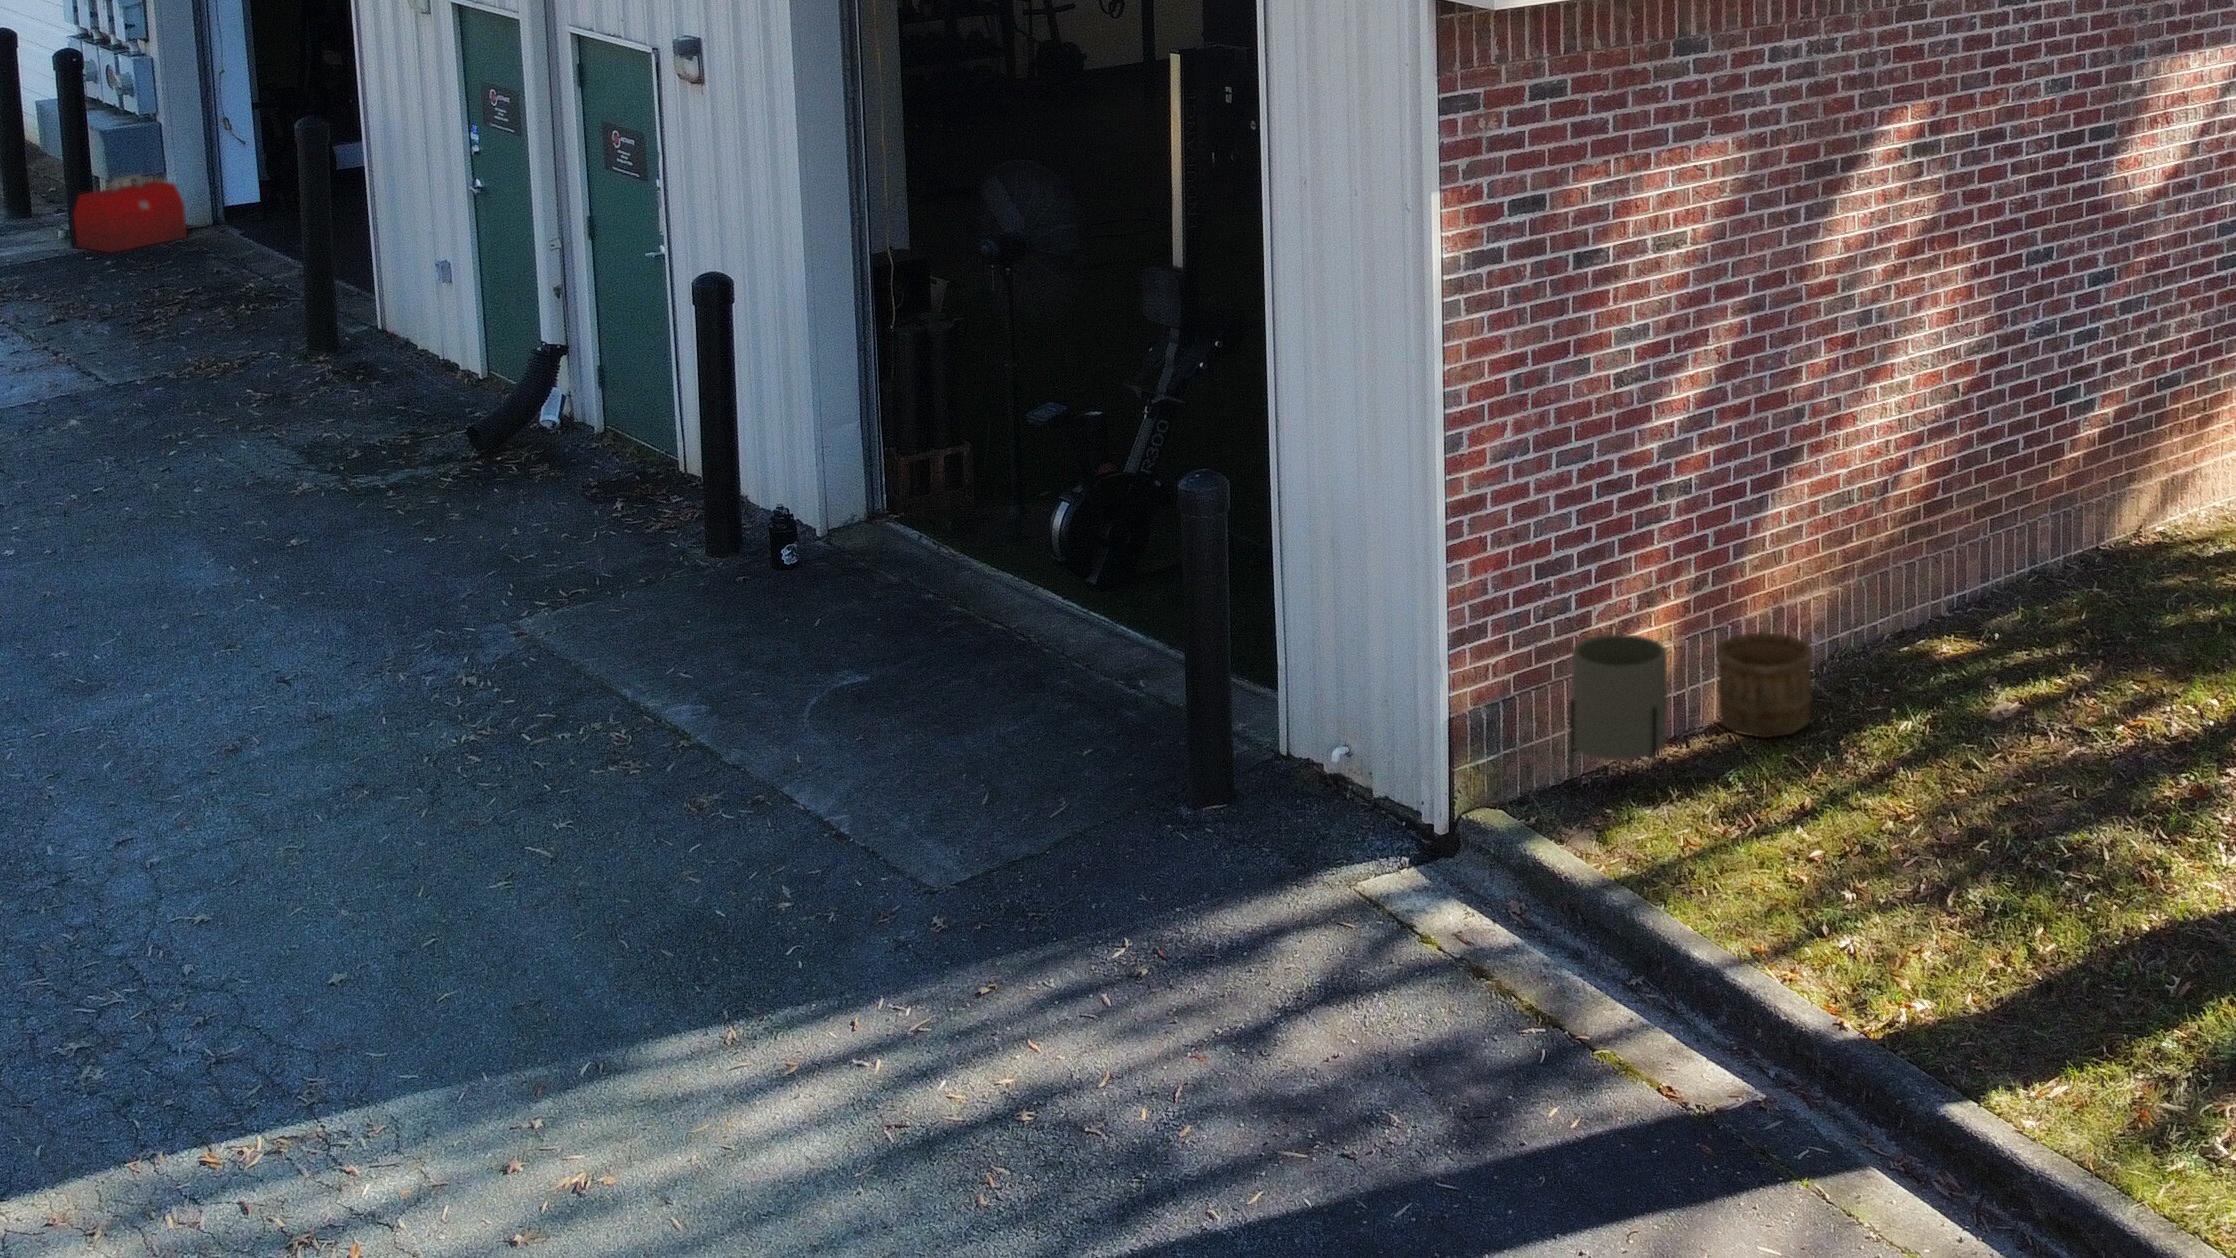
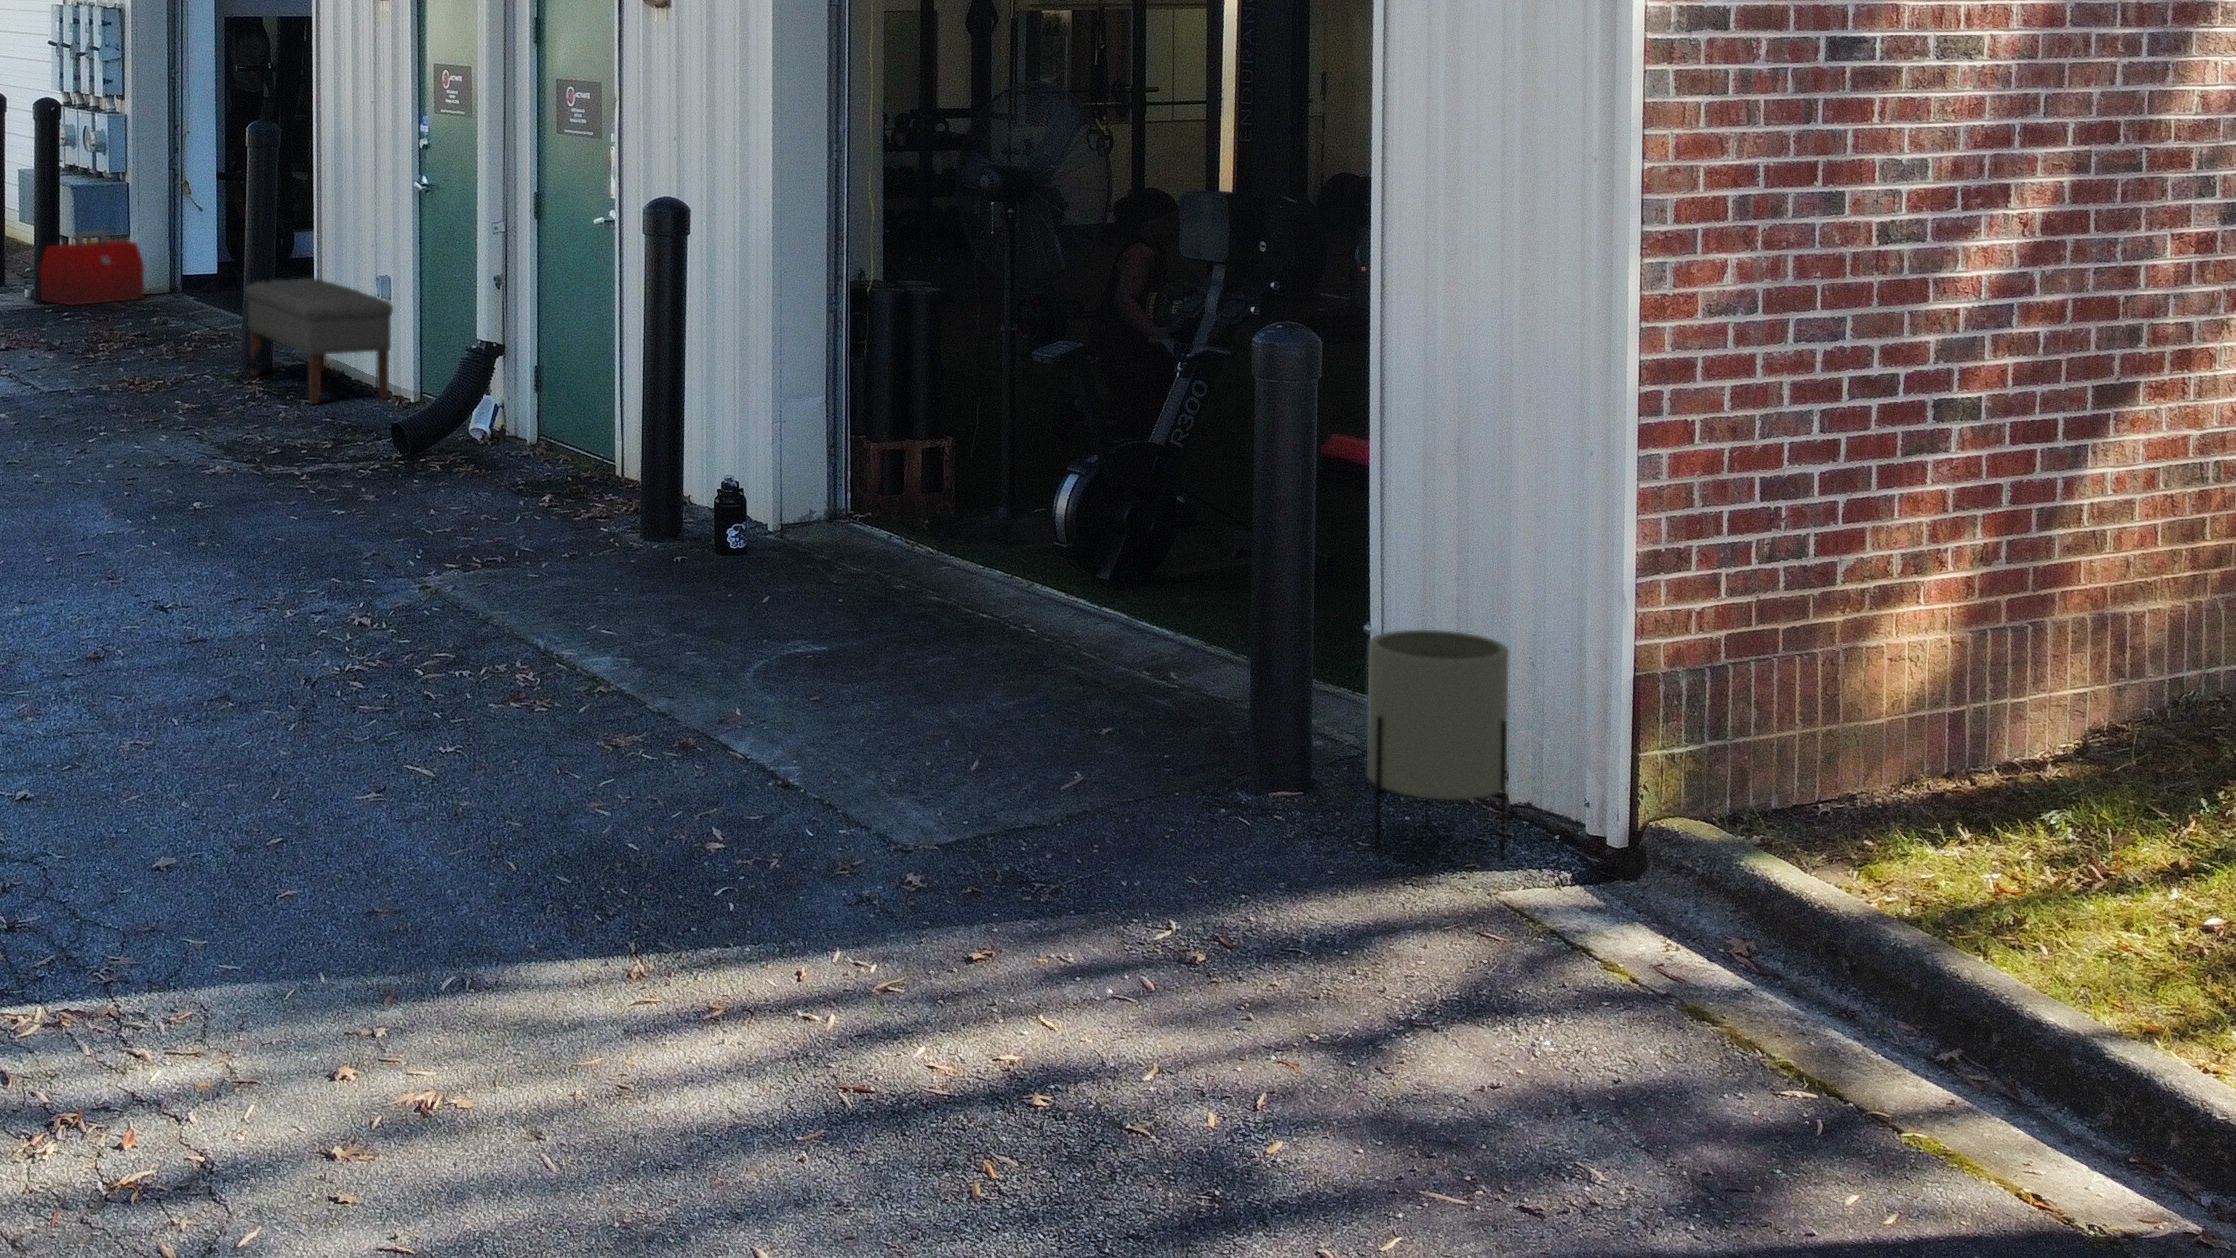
bench: none [308,257,461,391] -> present [245,278,393,404]
wooden bucket: present [1716,632,1814,738] -> none [2019,640,2183,784]
planter: present [1570,634,1667,799] -> present [1367,630,1508,858]

